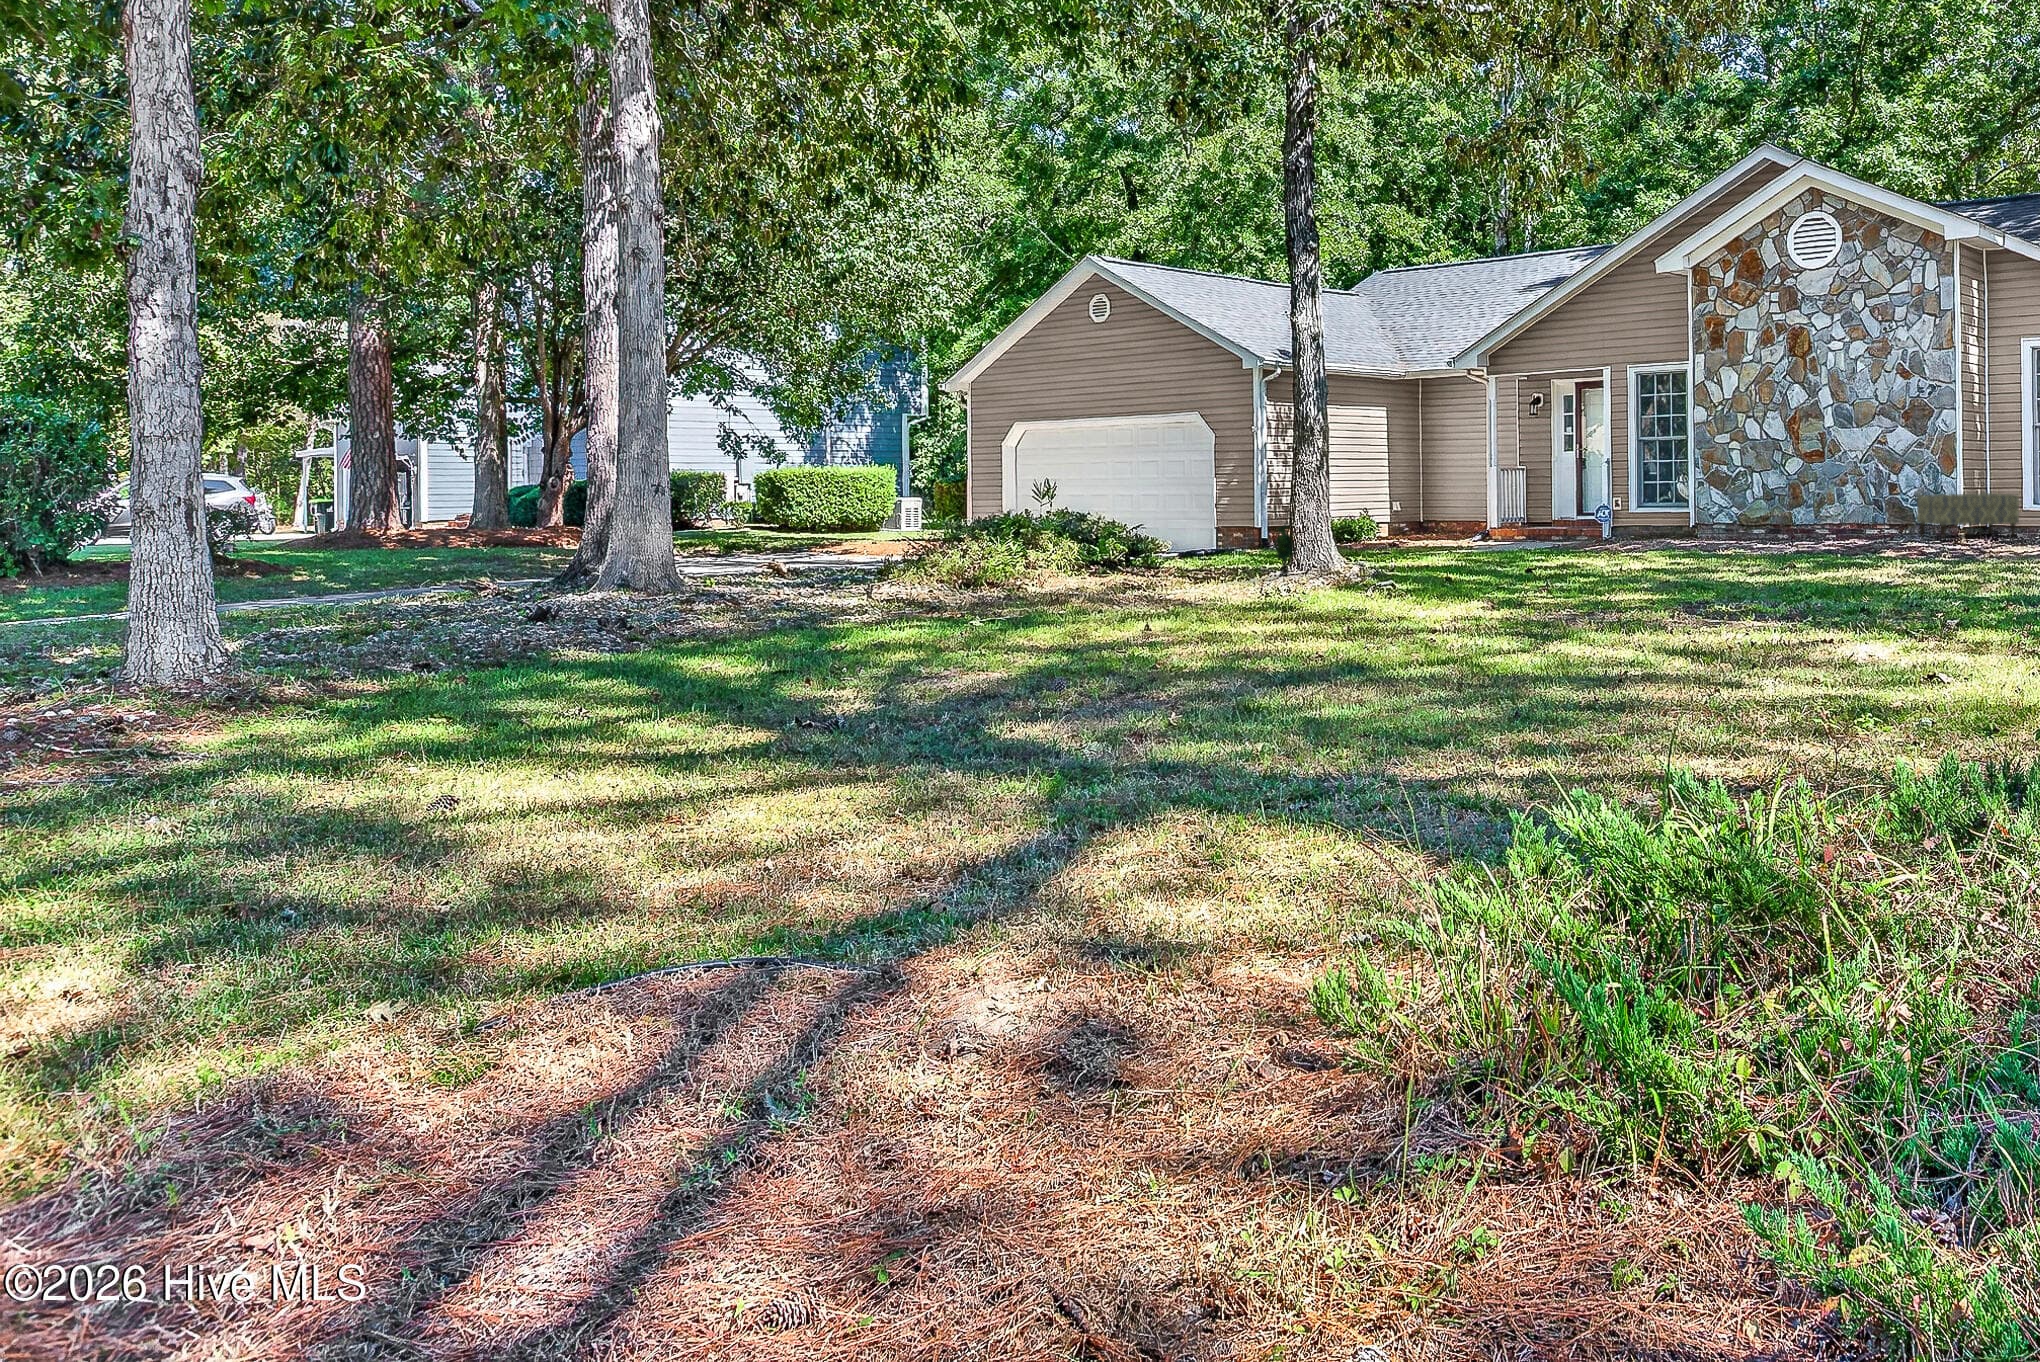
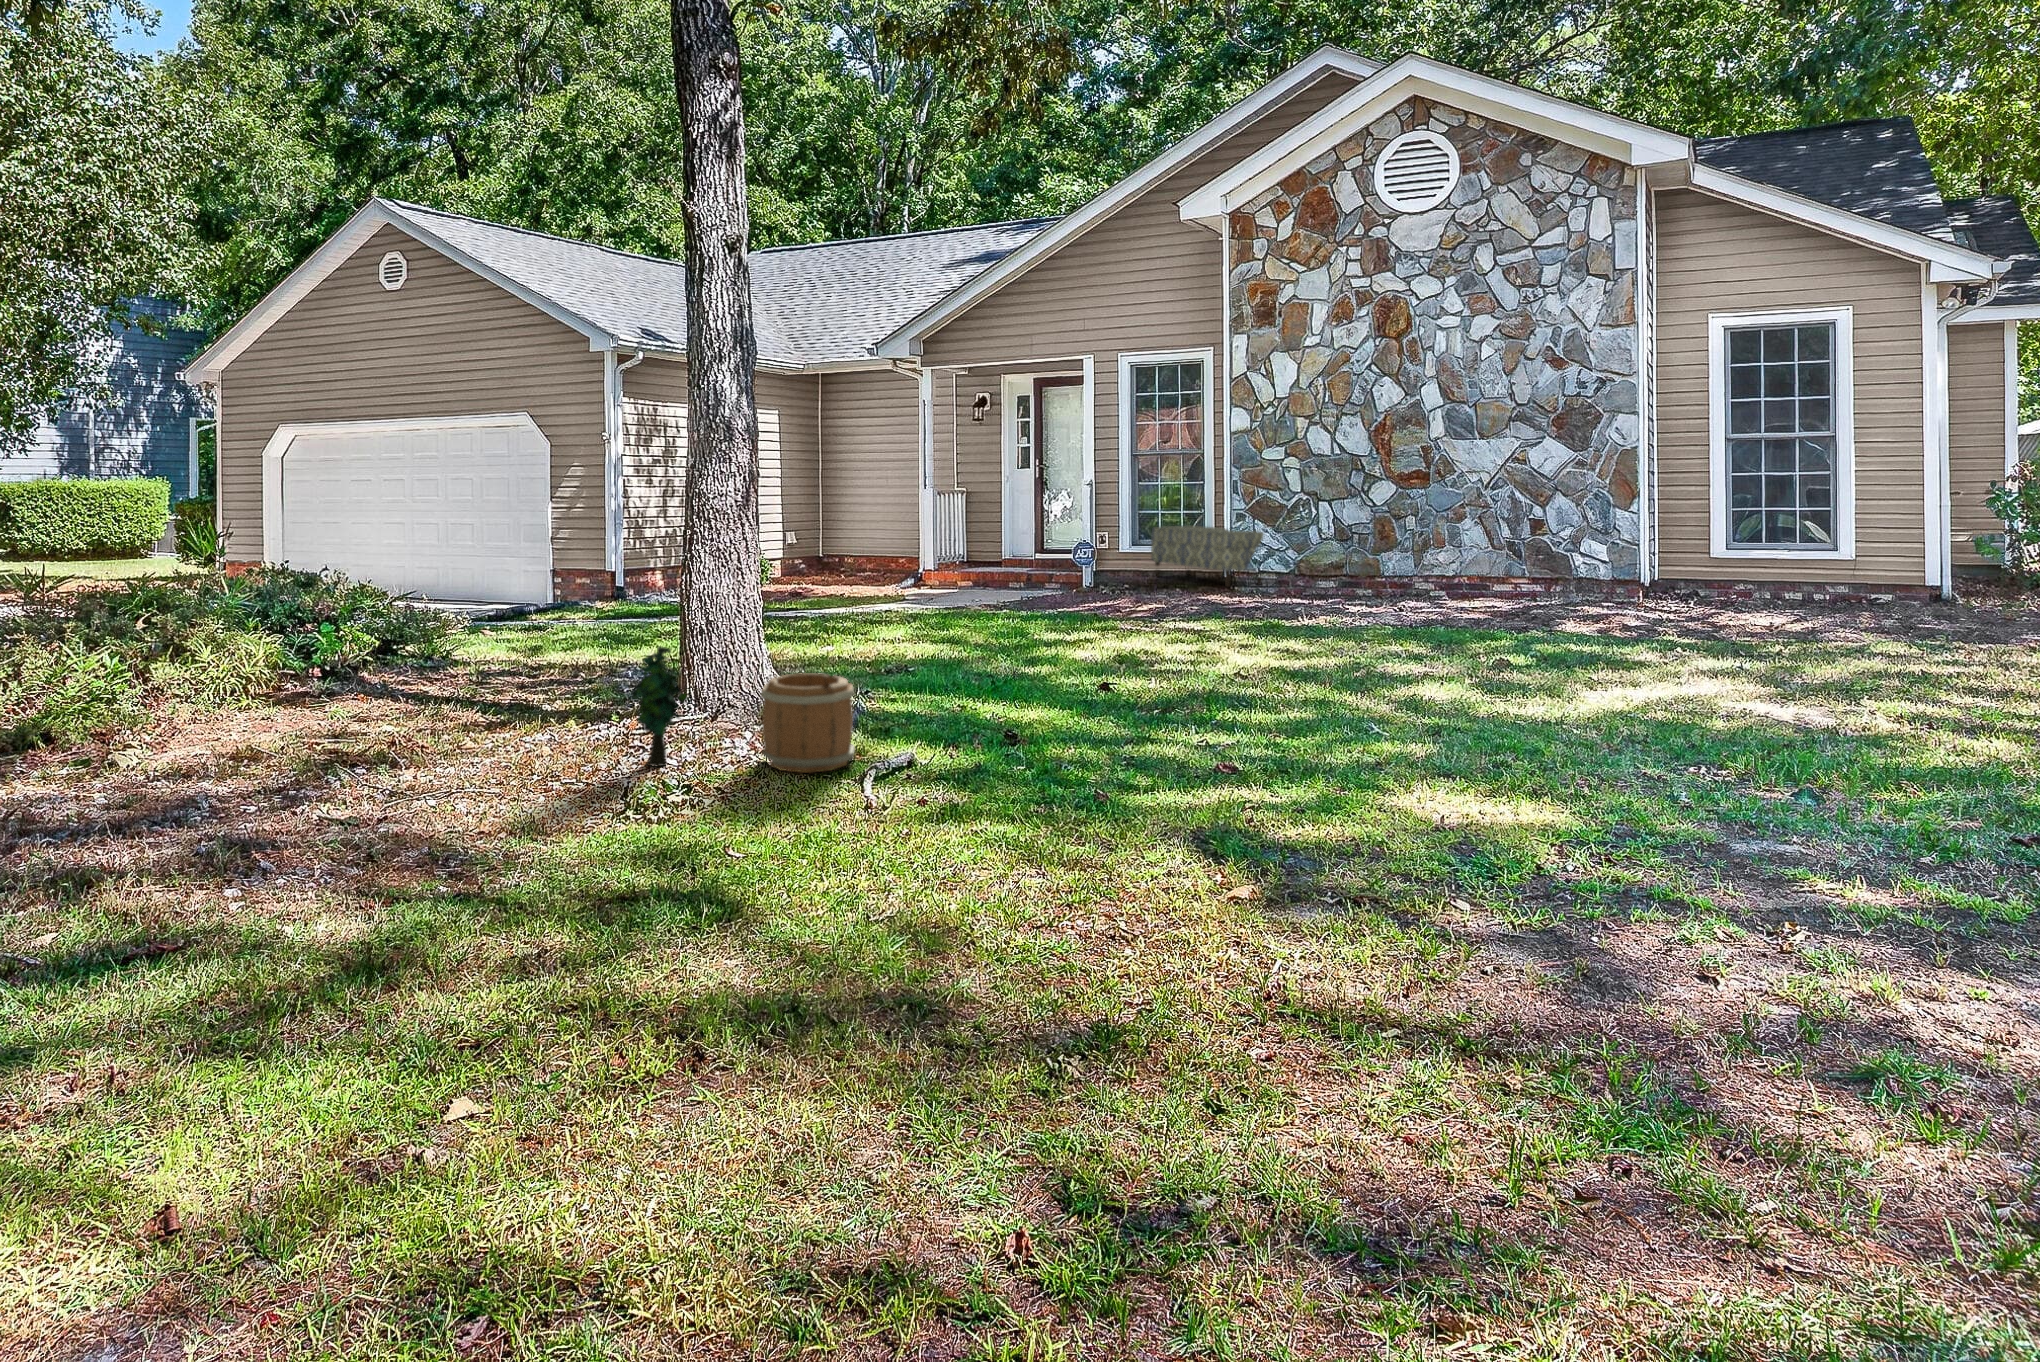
bench: present [1917,493,2019,538] -> present [1151,525,1266,587]
bucket: none [1329,537,1372,577] -> present [761,673,855,773]

